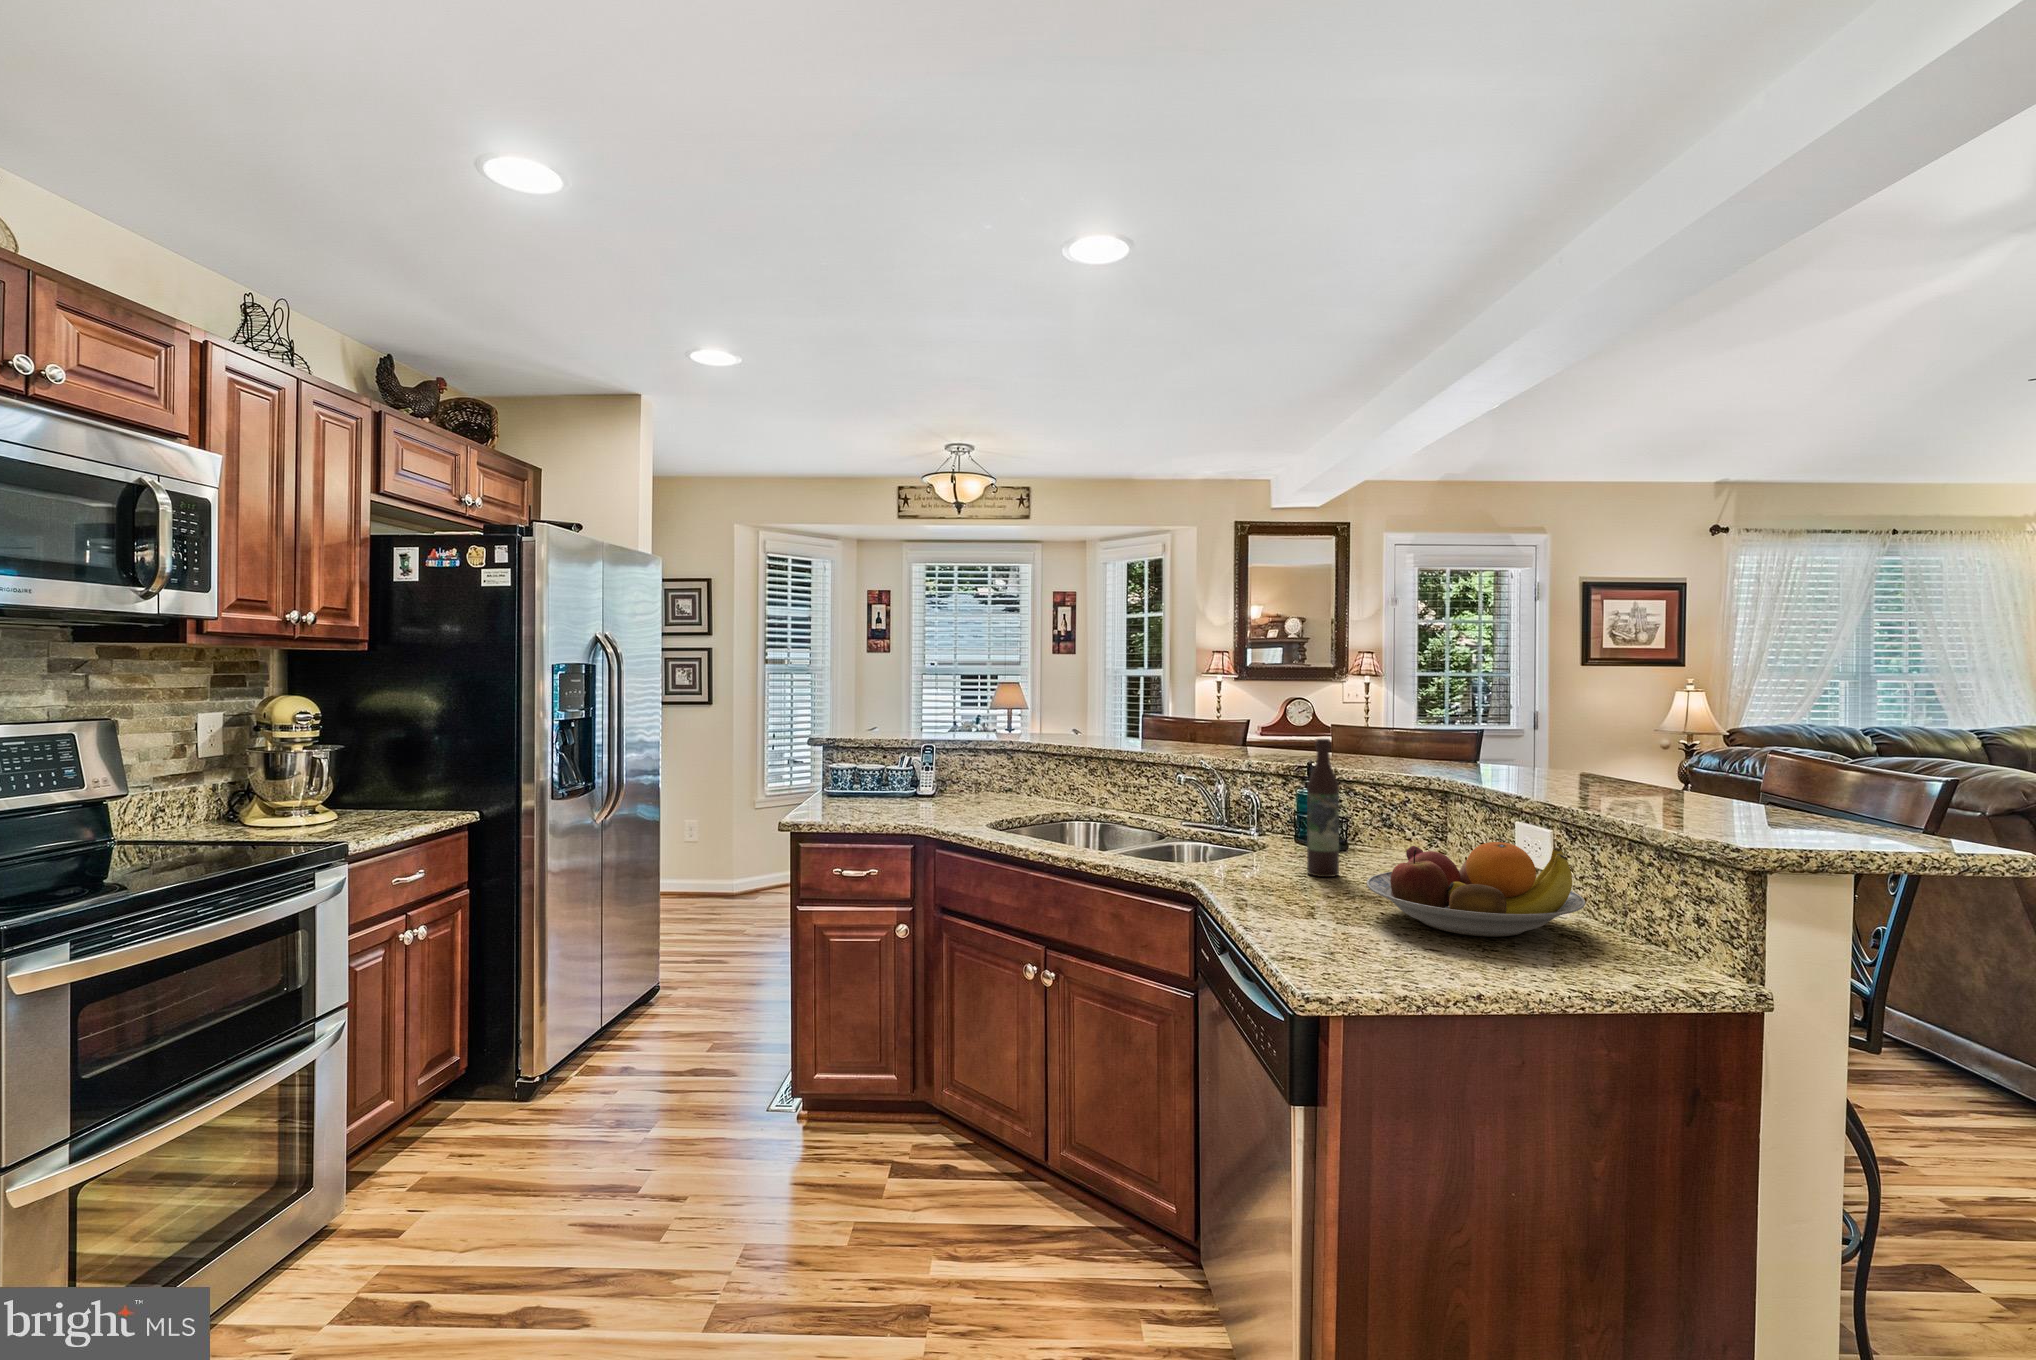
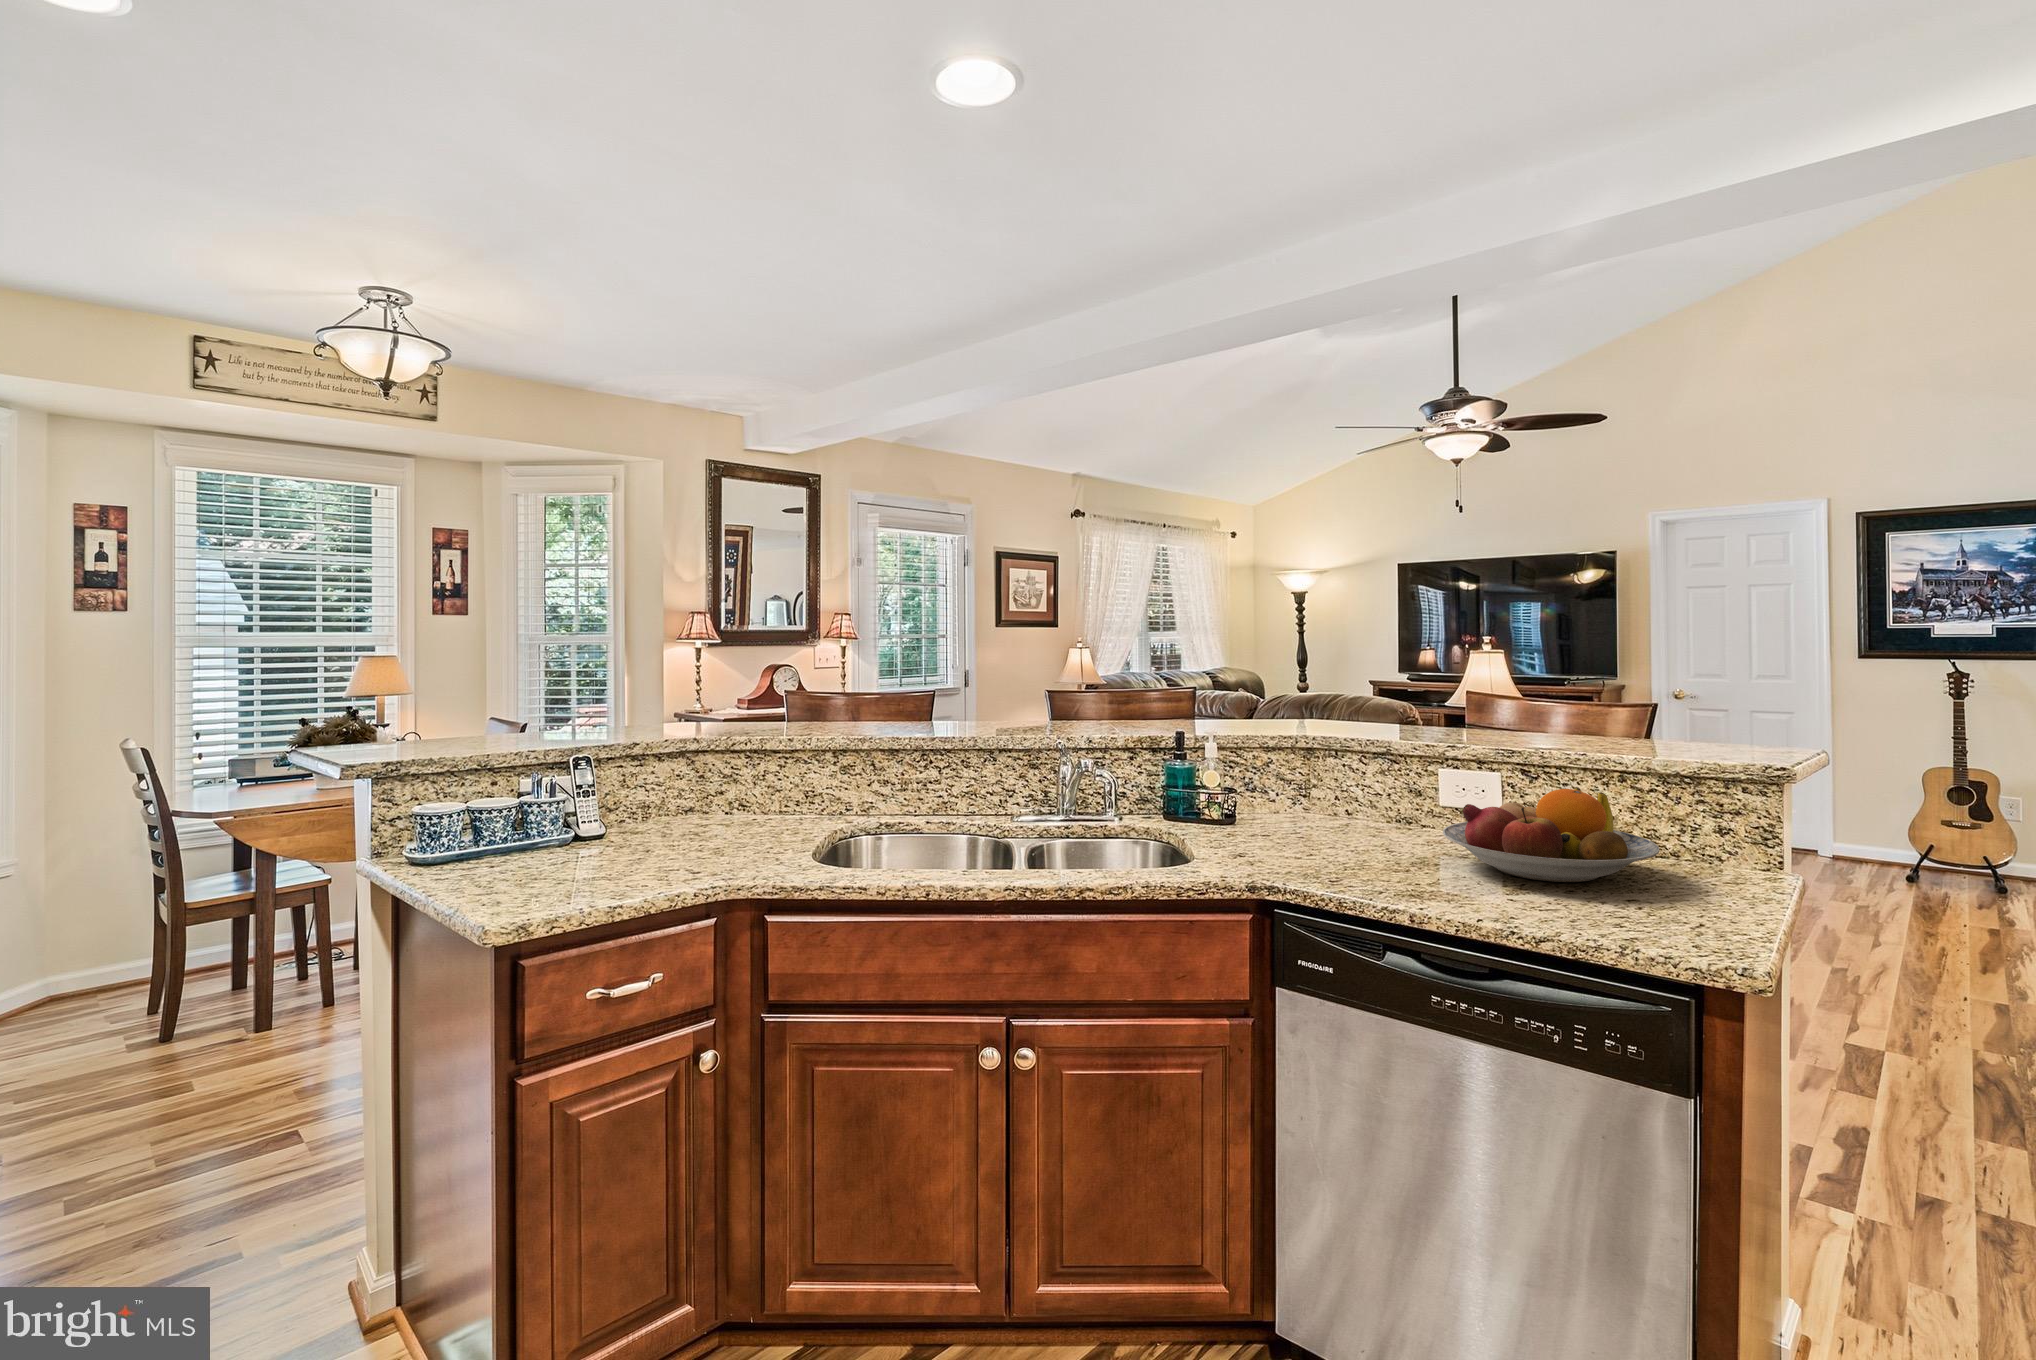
wine bottle: present [1307,739,1339,877] -> none [1289,703,1323,852]

